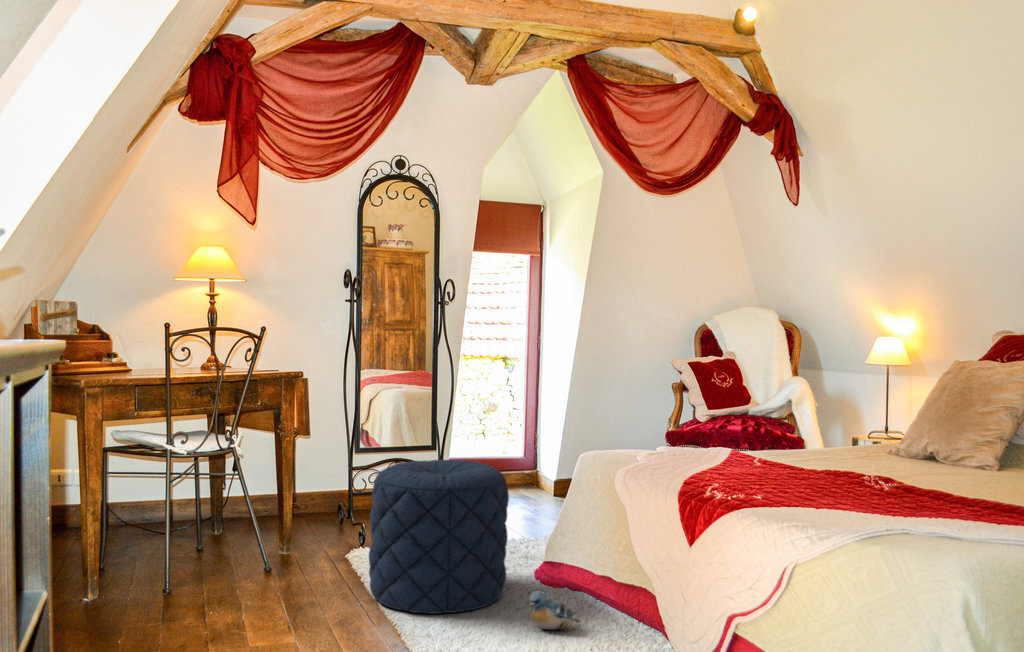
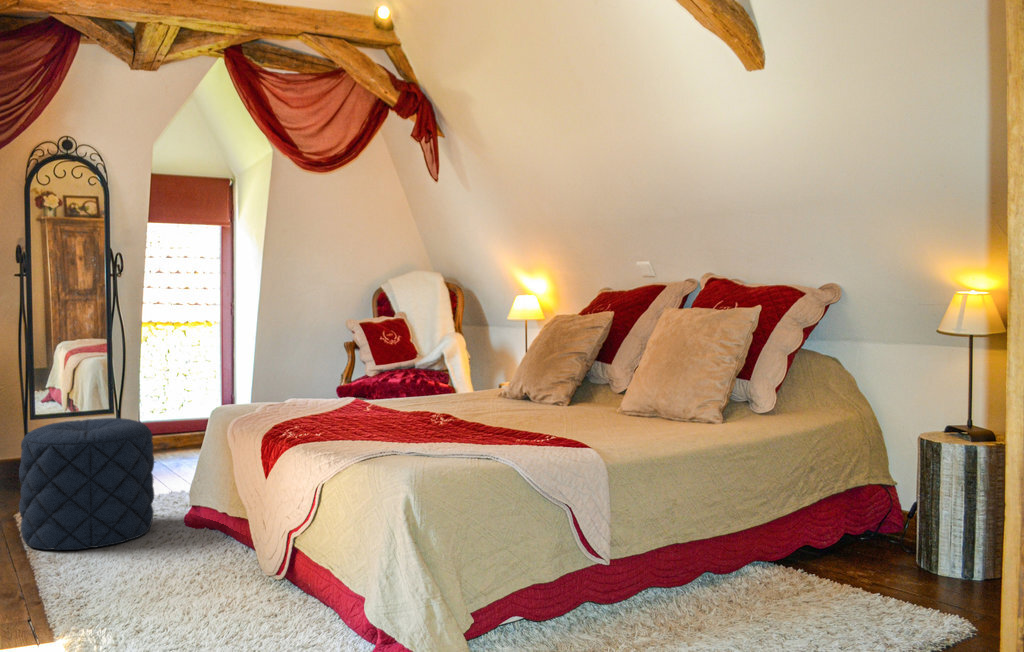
plush toy: present [528,591,580,630] -> none [159,521,207,551]

